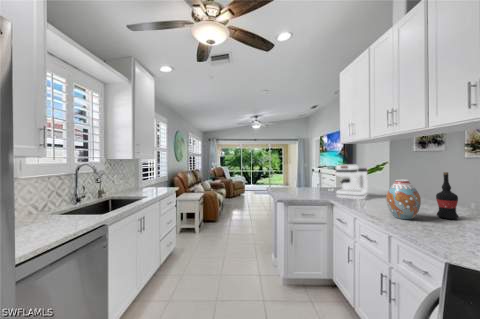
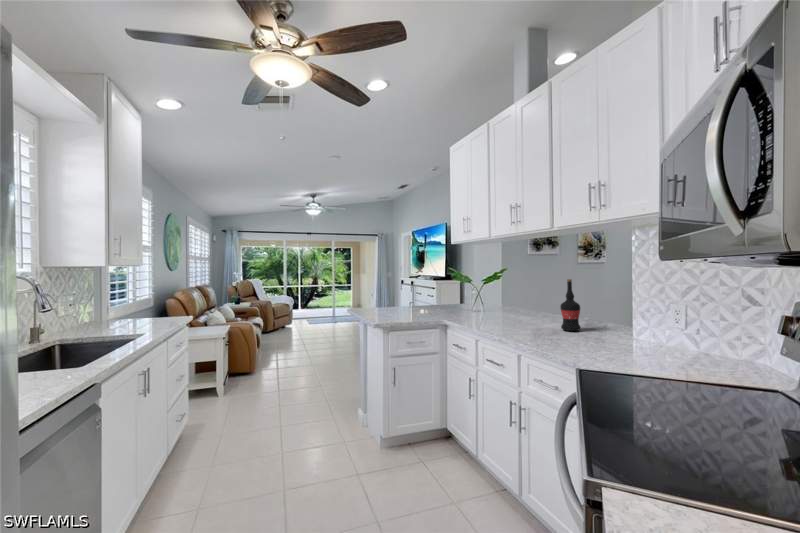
coffee maker: present [336,165,368,199] -> none [448,272,486,317]
vase: present [386,179,421,219] -> none [513,289,547,335]

